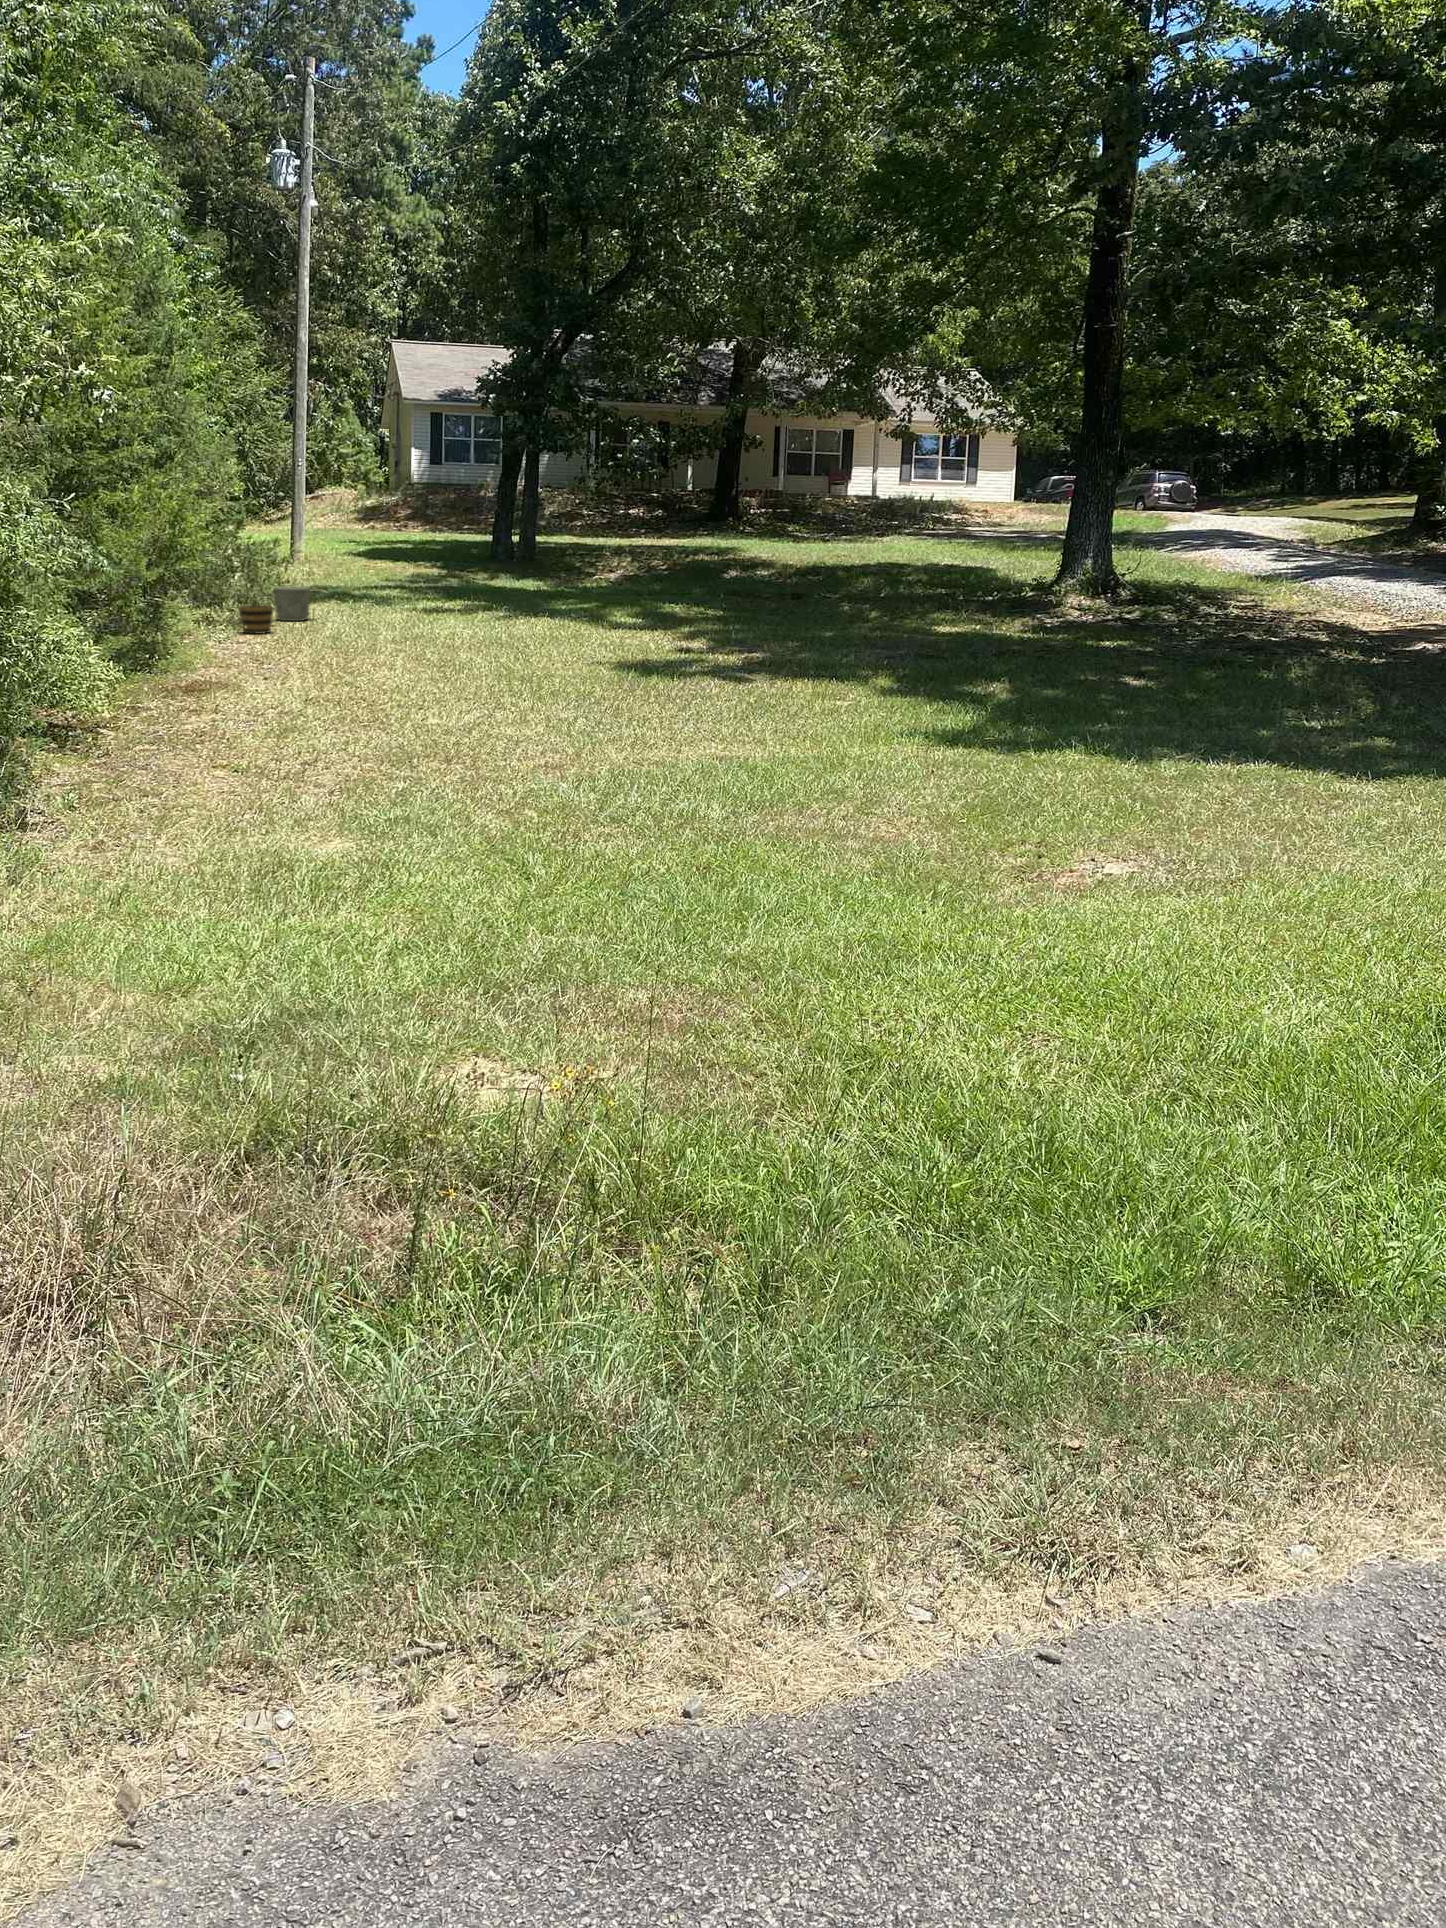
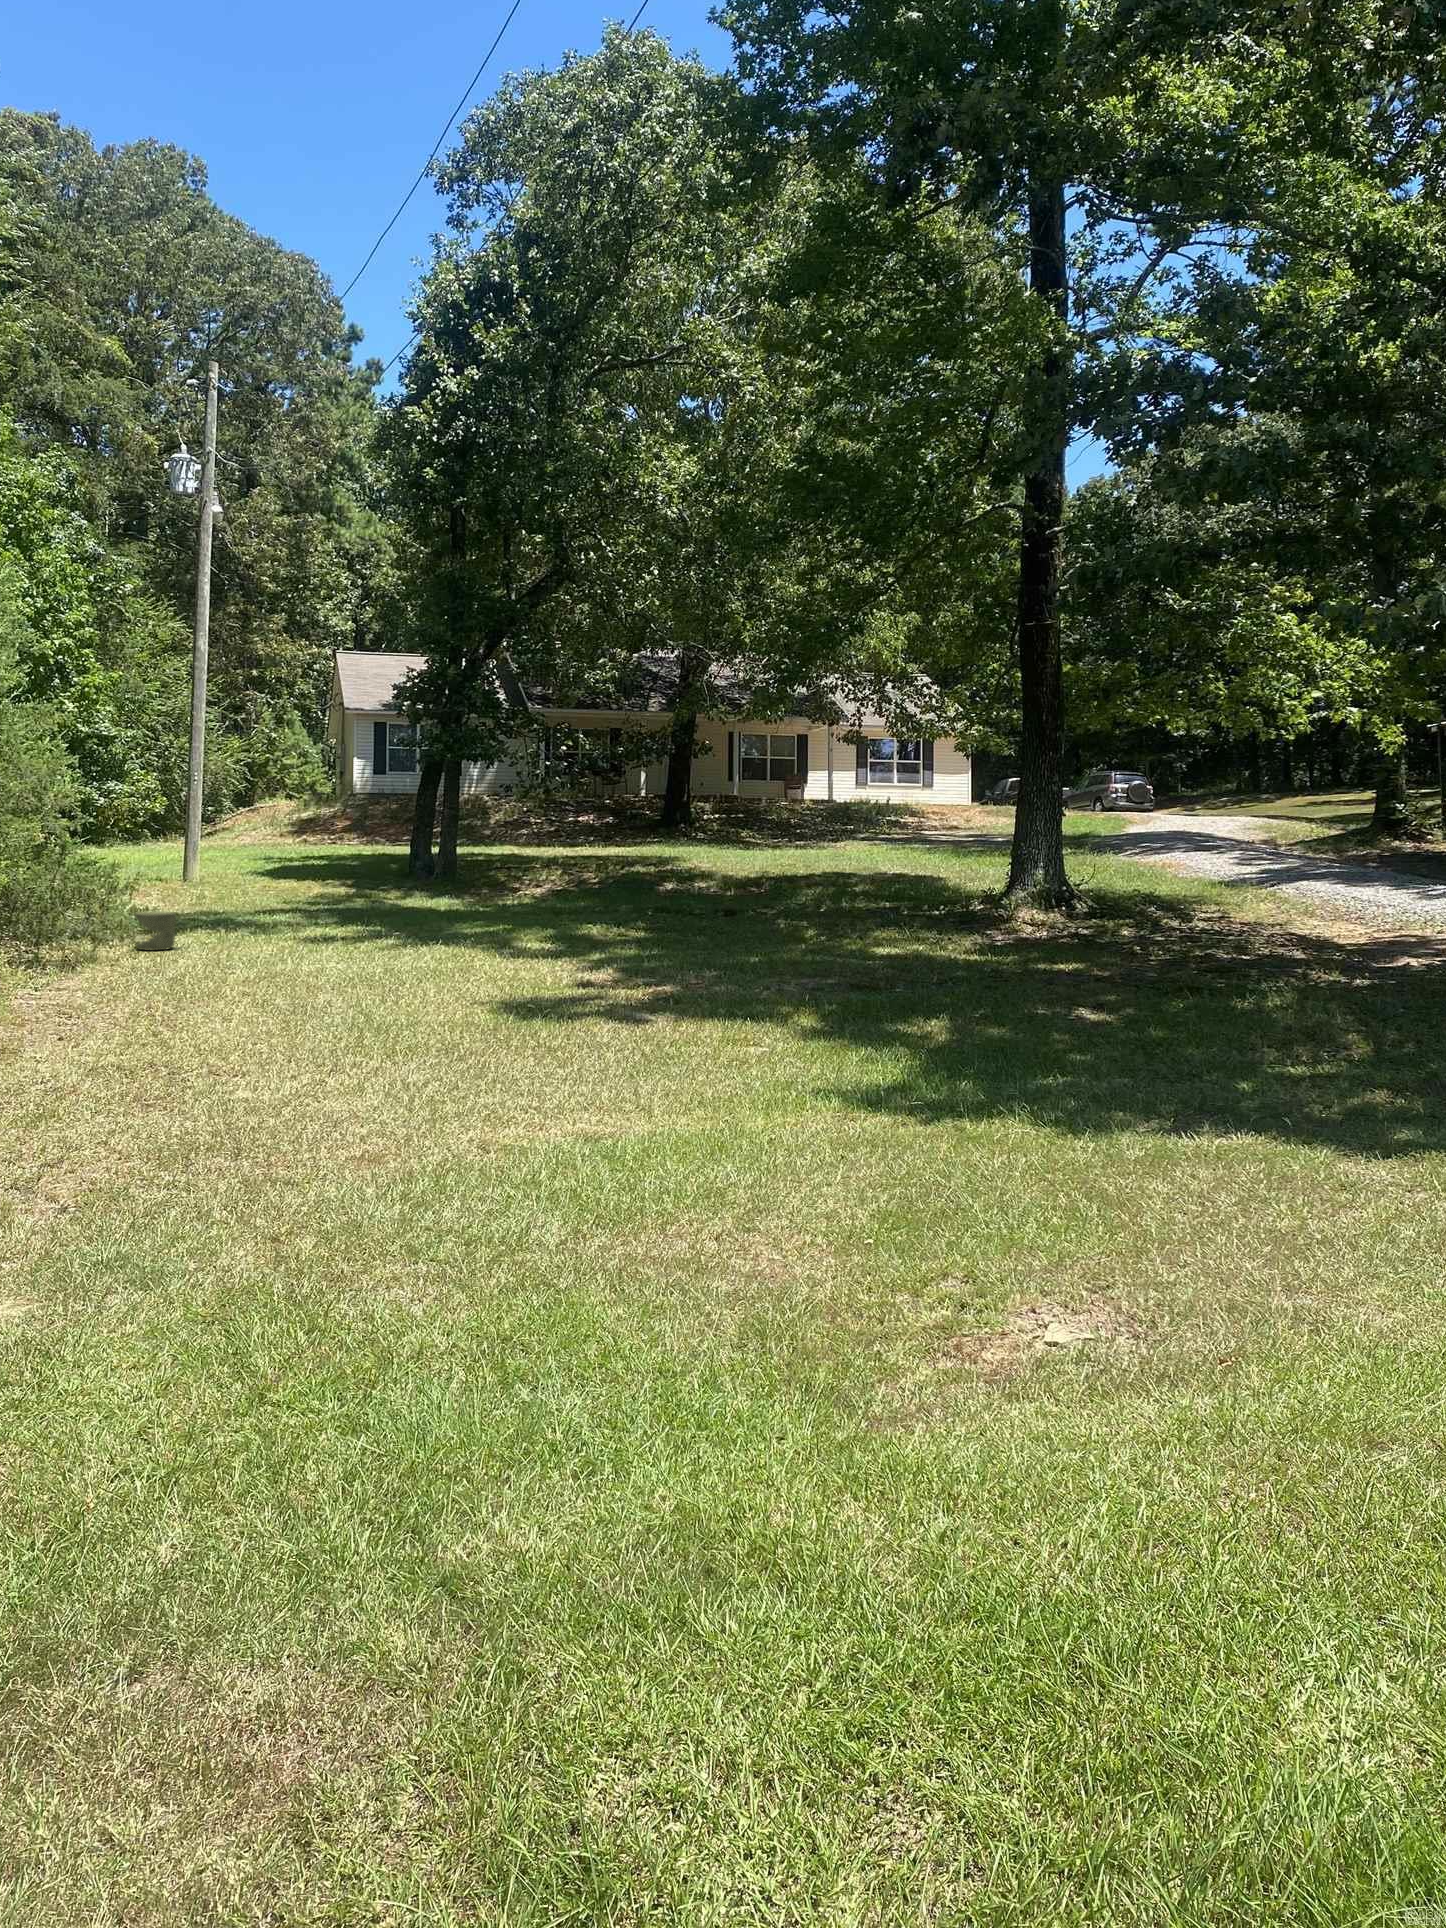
bucket: present [239,605,274,634] -> none [83,934,125,967]

